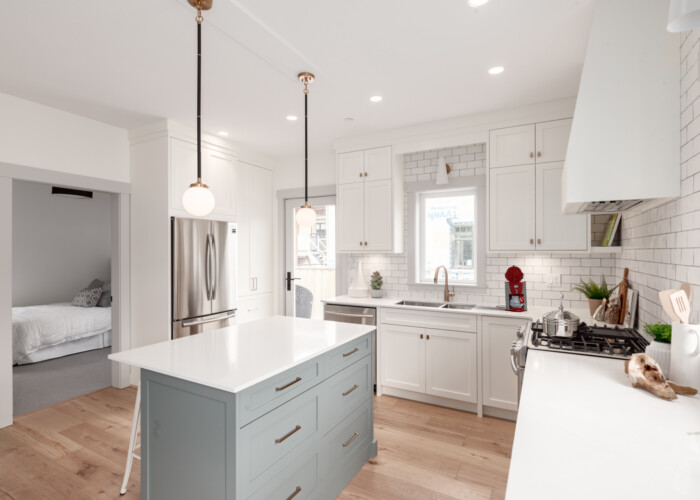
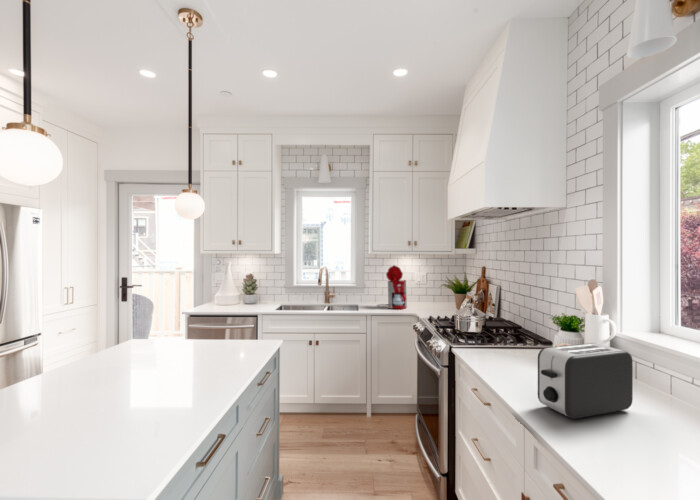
toaster: none [542,344,660,420] -> present [538,343,633,419]

